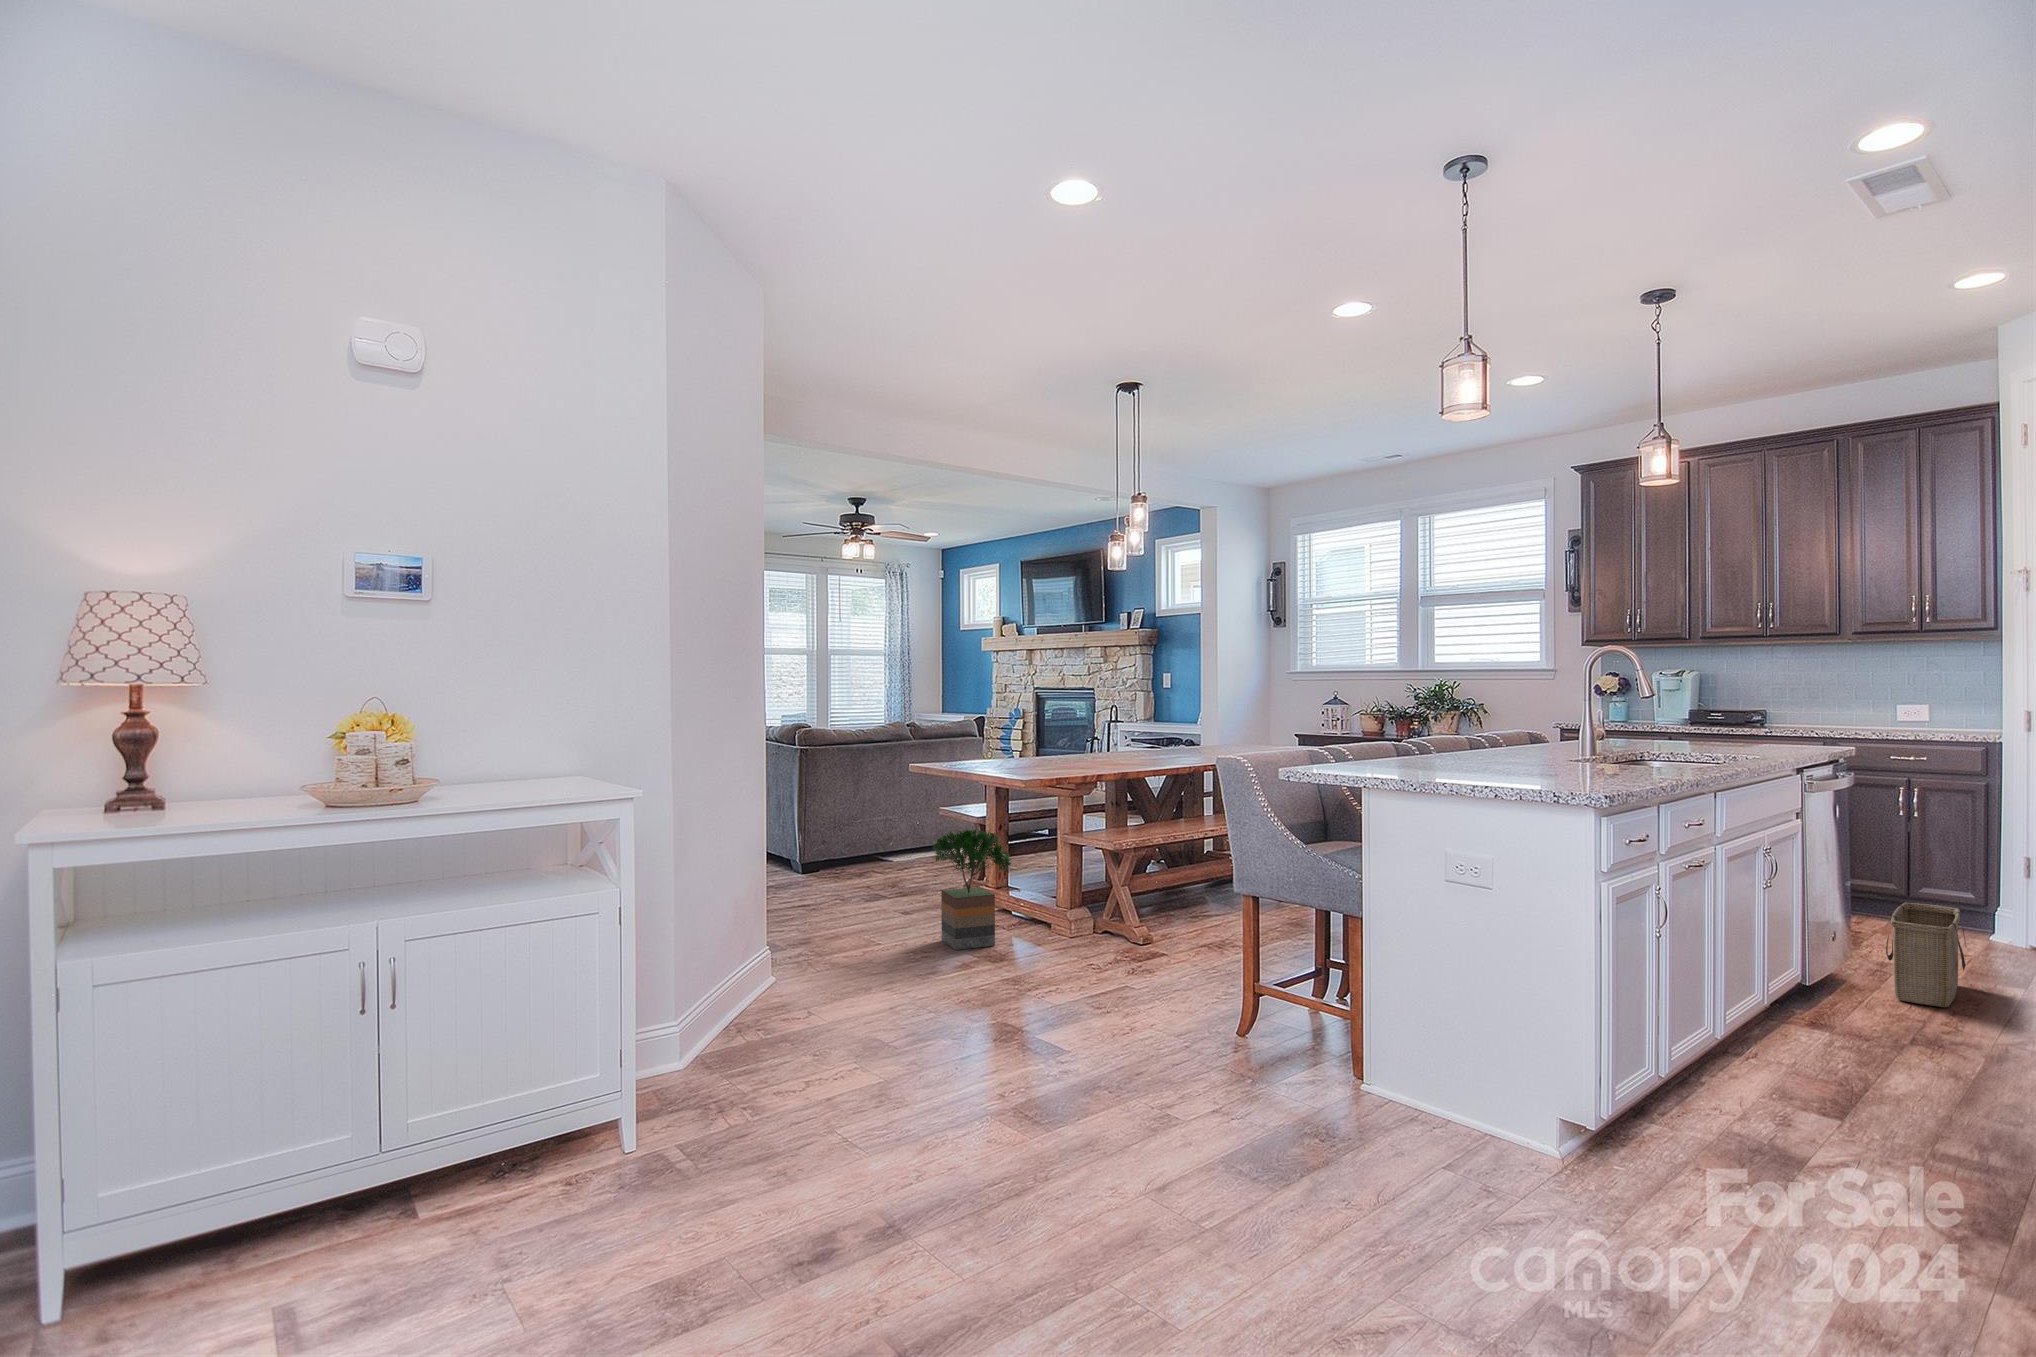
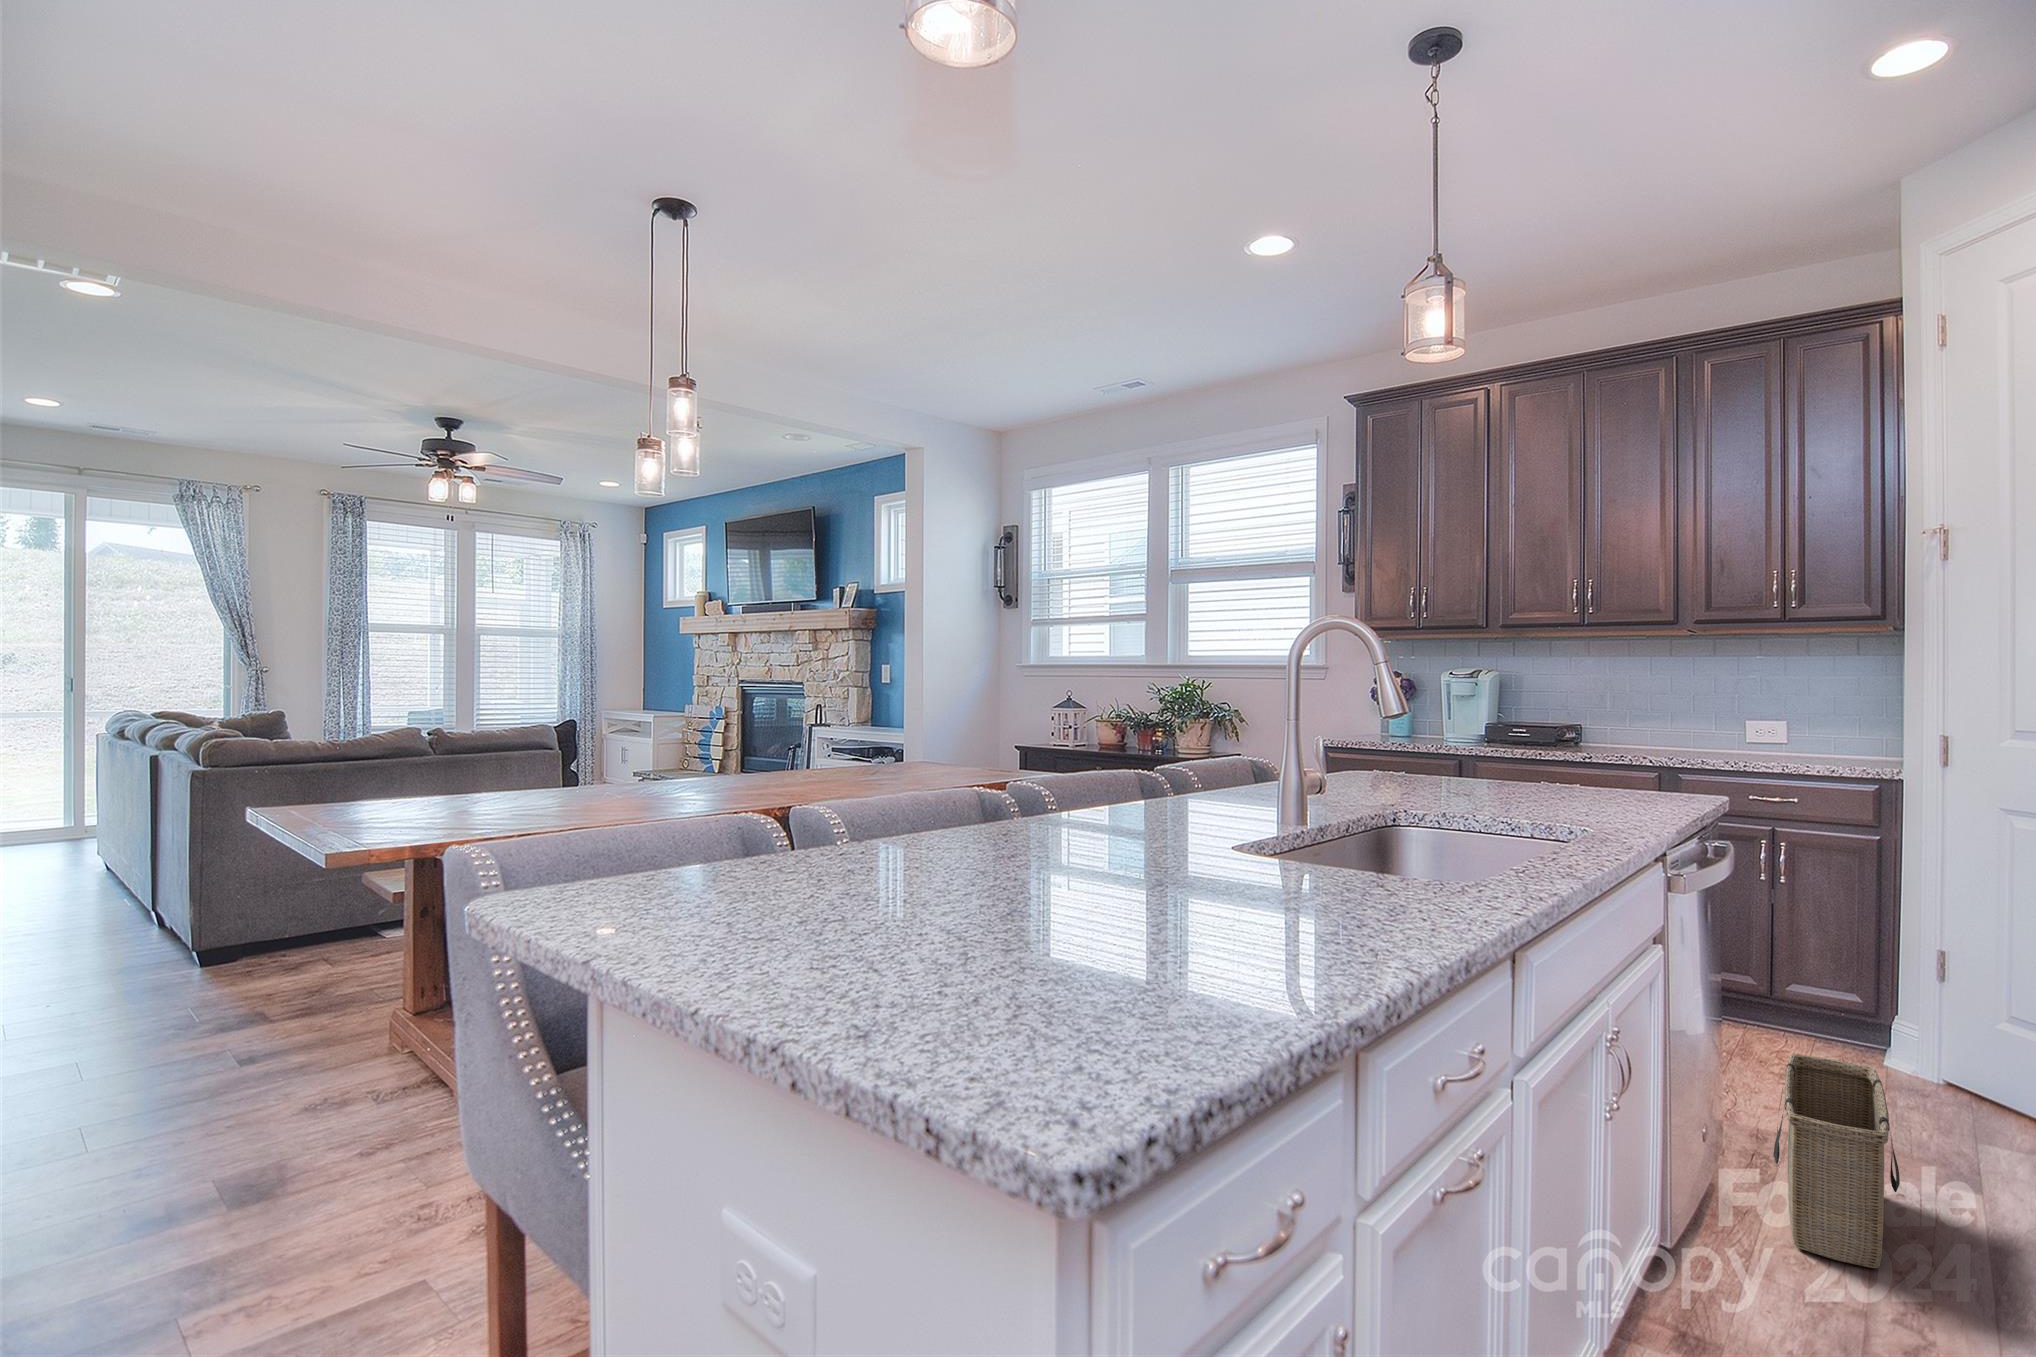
potted tree: present [932,829,1013,950] -> none [174,955,351,1198]

